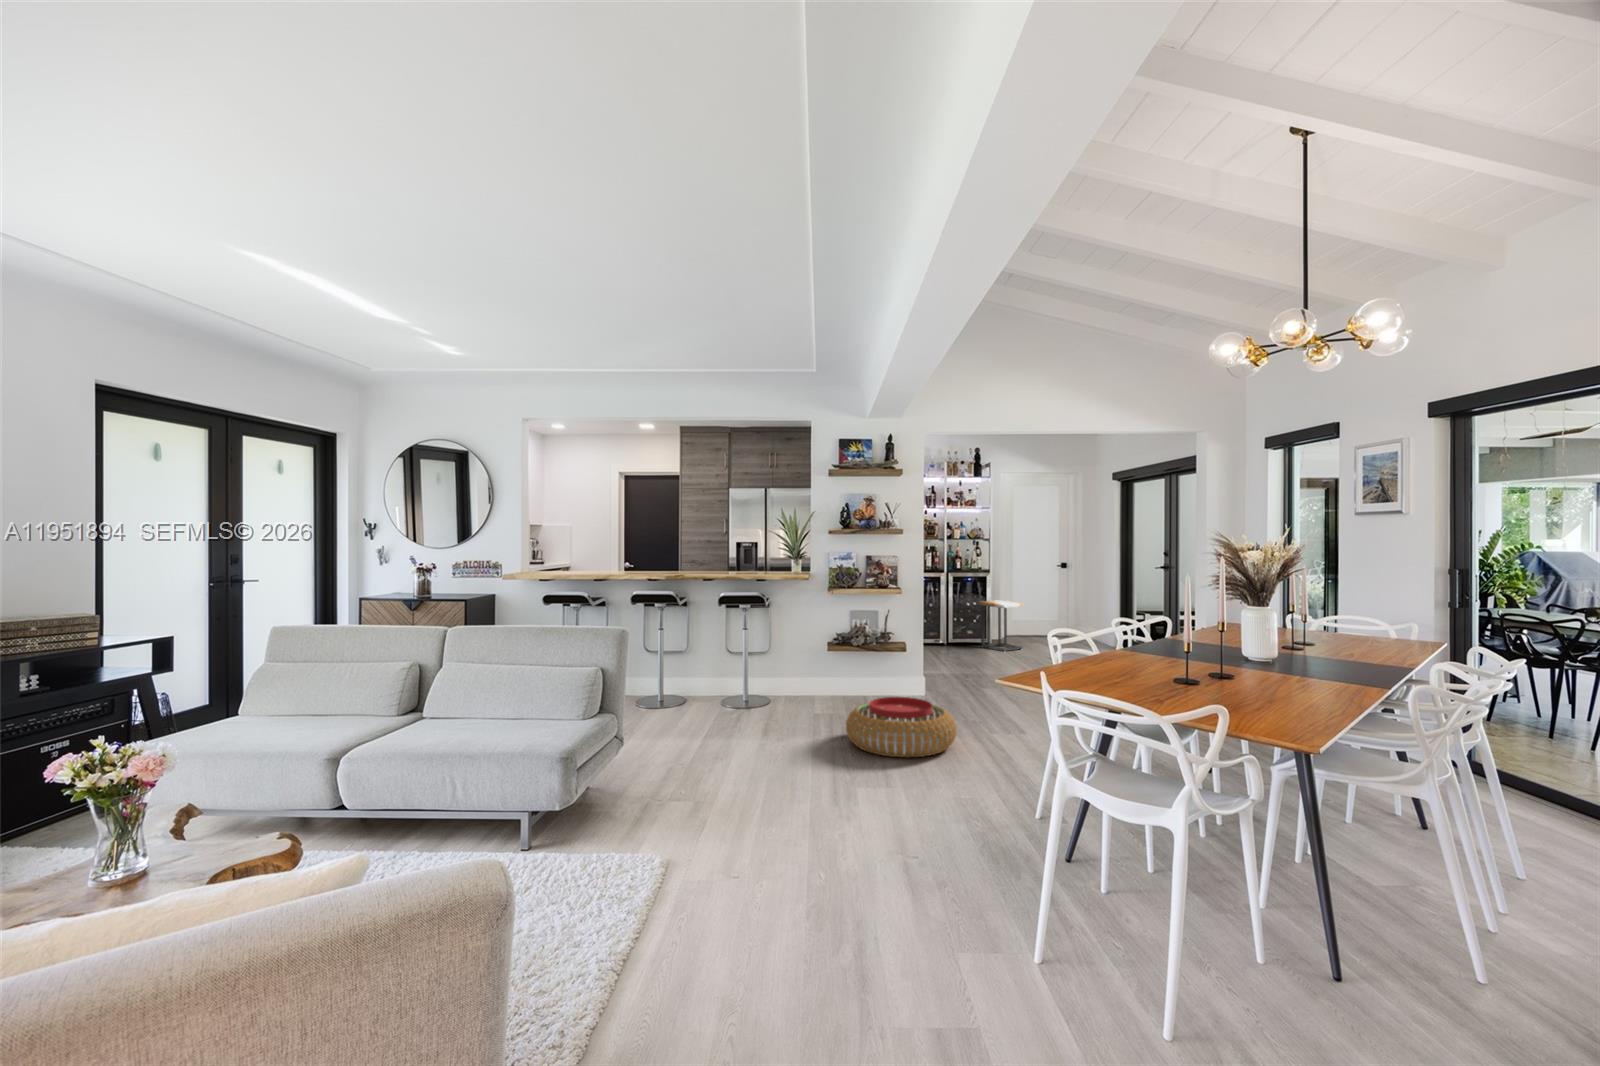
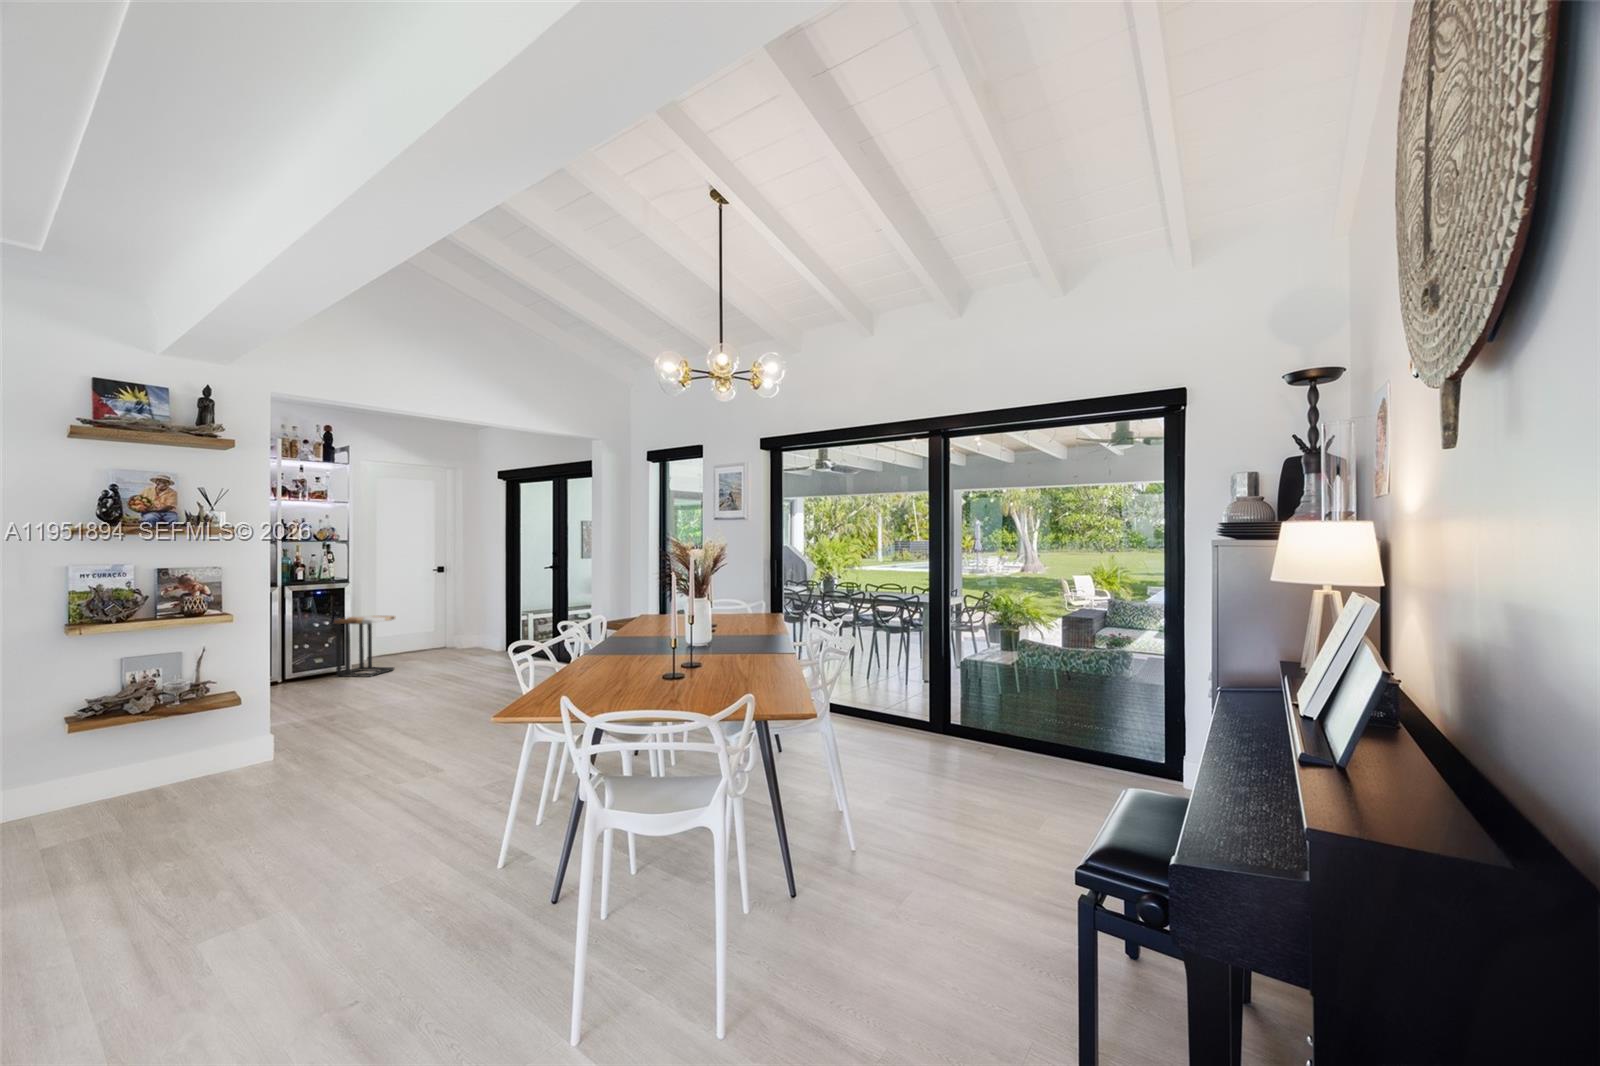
pouf: present [846,697,957,757] -> none [135,776,356,892]

